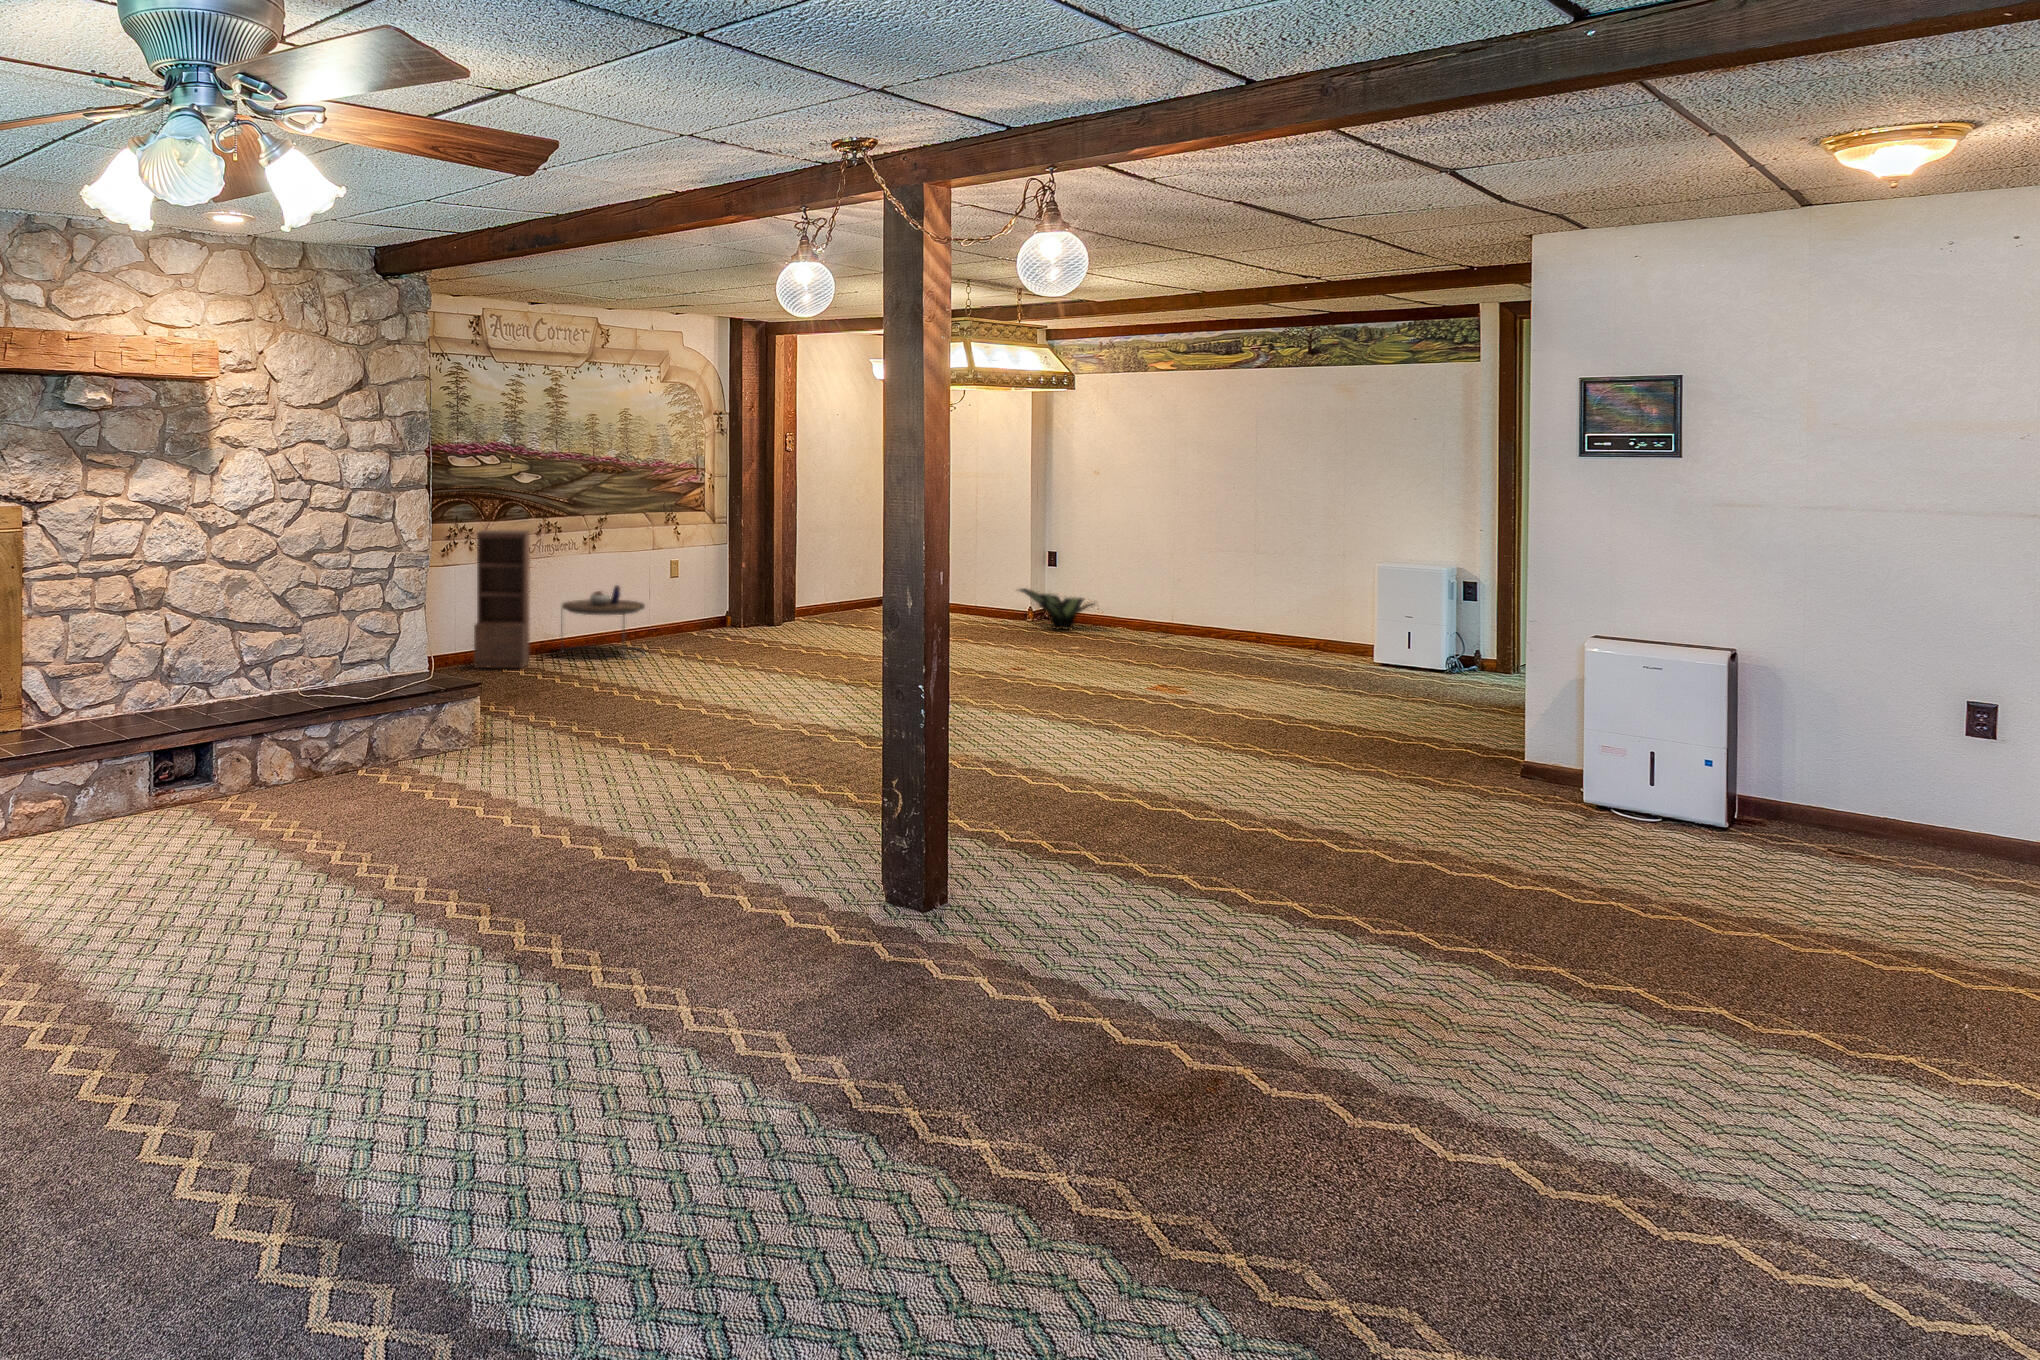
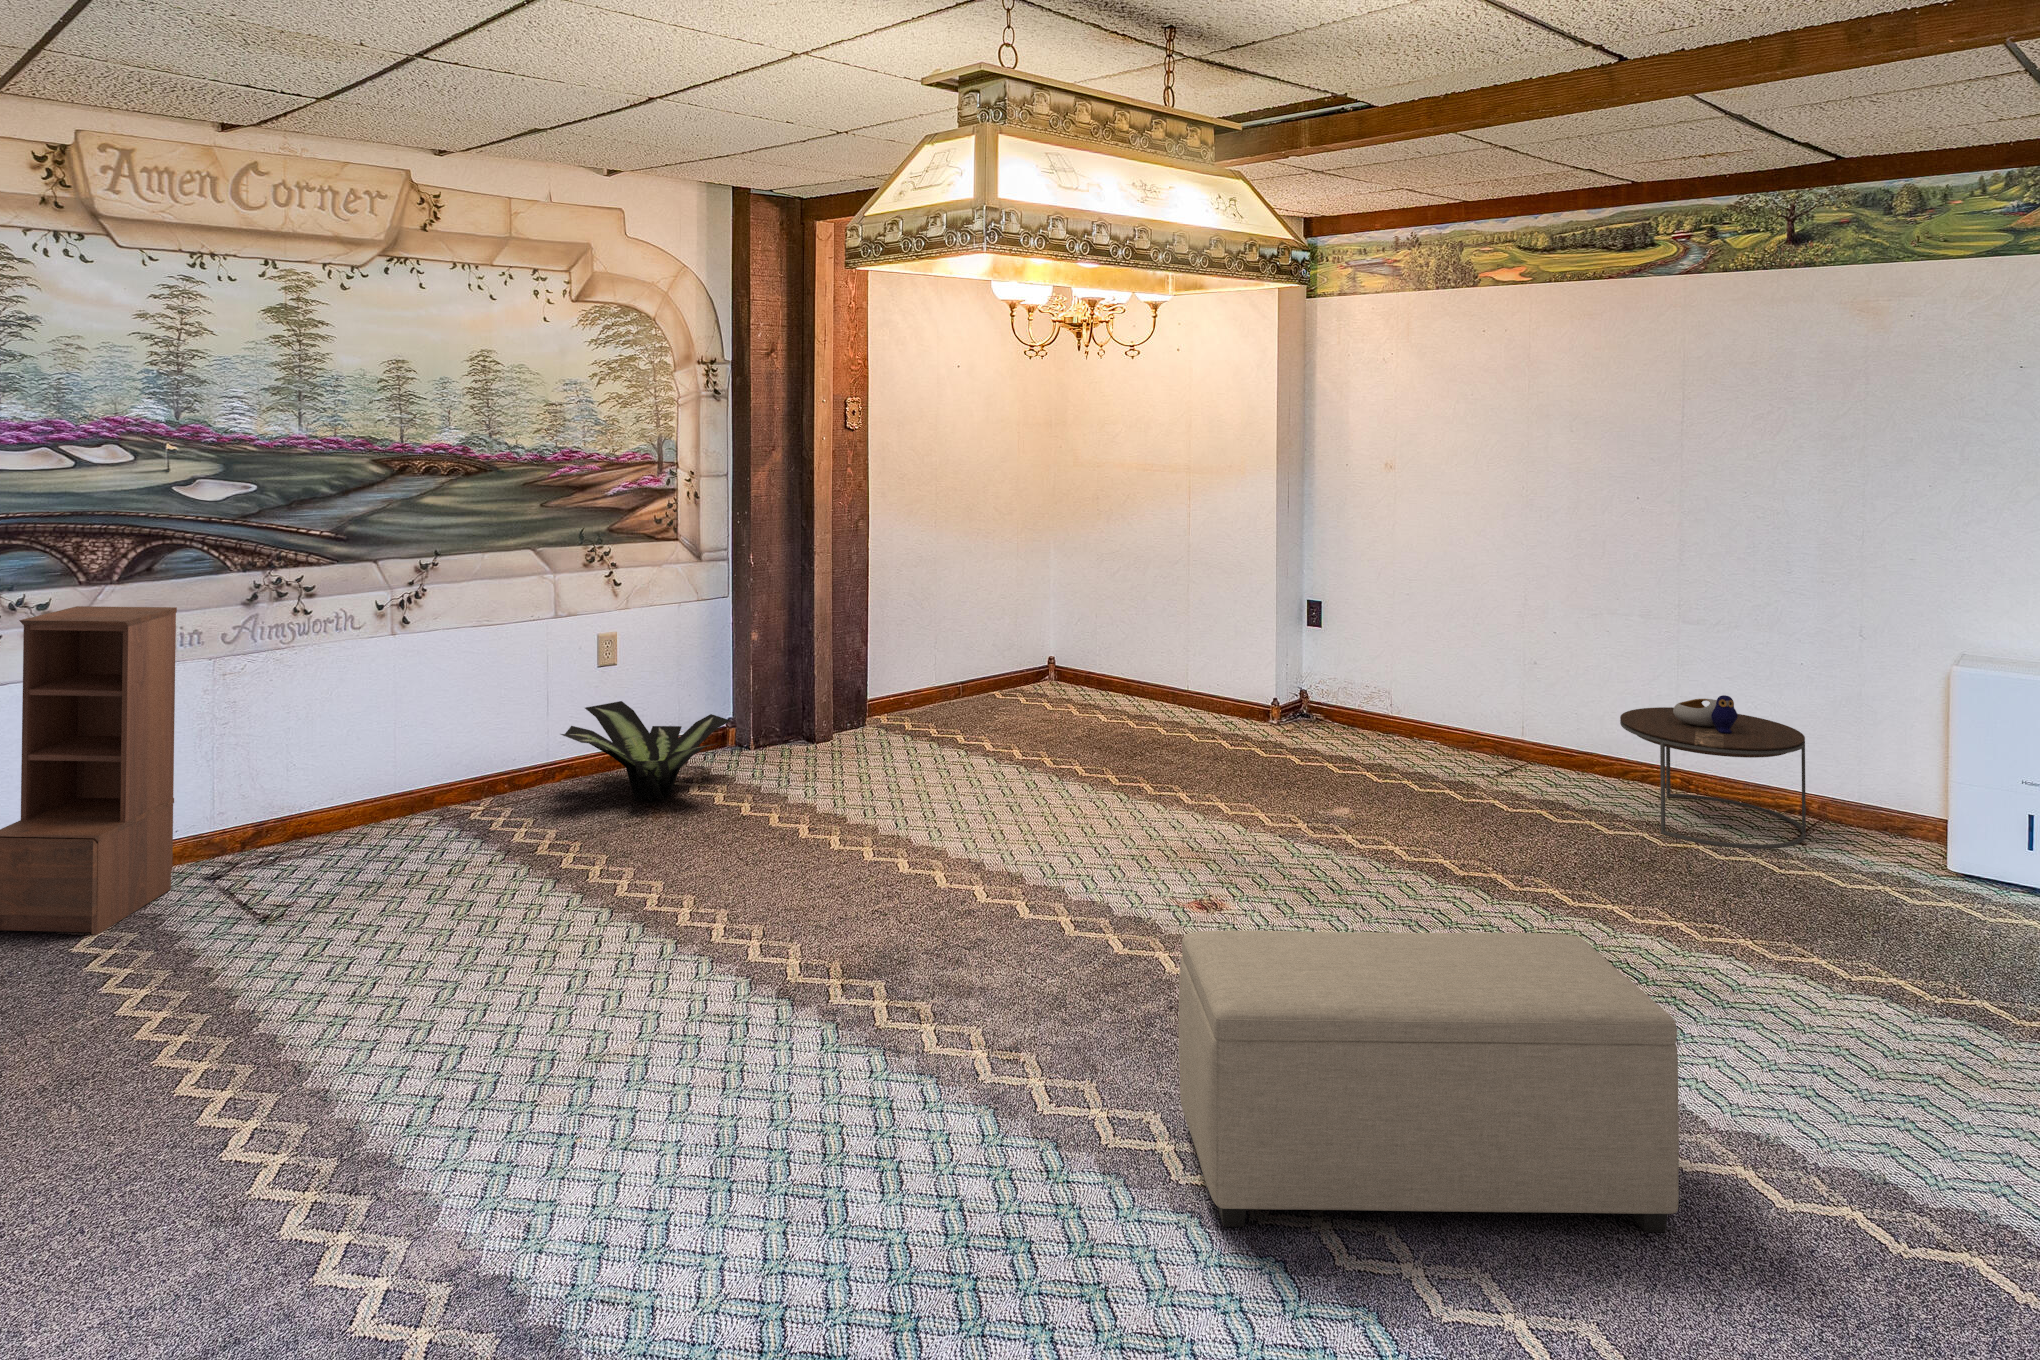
side table: present [561,585,645,658] -> present [1620,695,1806,848]
potted plant: present [1019,588,1094,630] -> present [561,701,731,802]
ottoman: none [1022,629,1203,715] -> present [1179,930,1679,1232]

